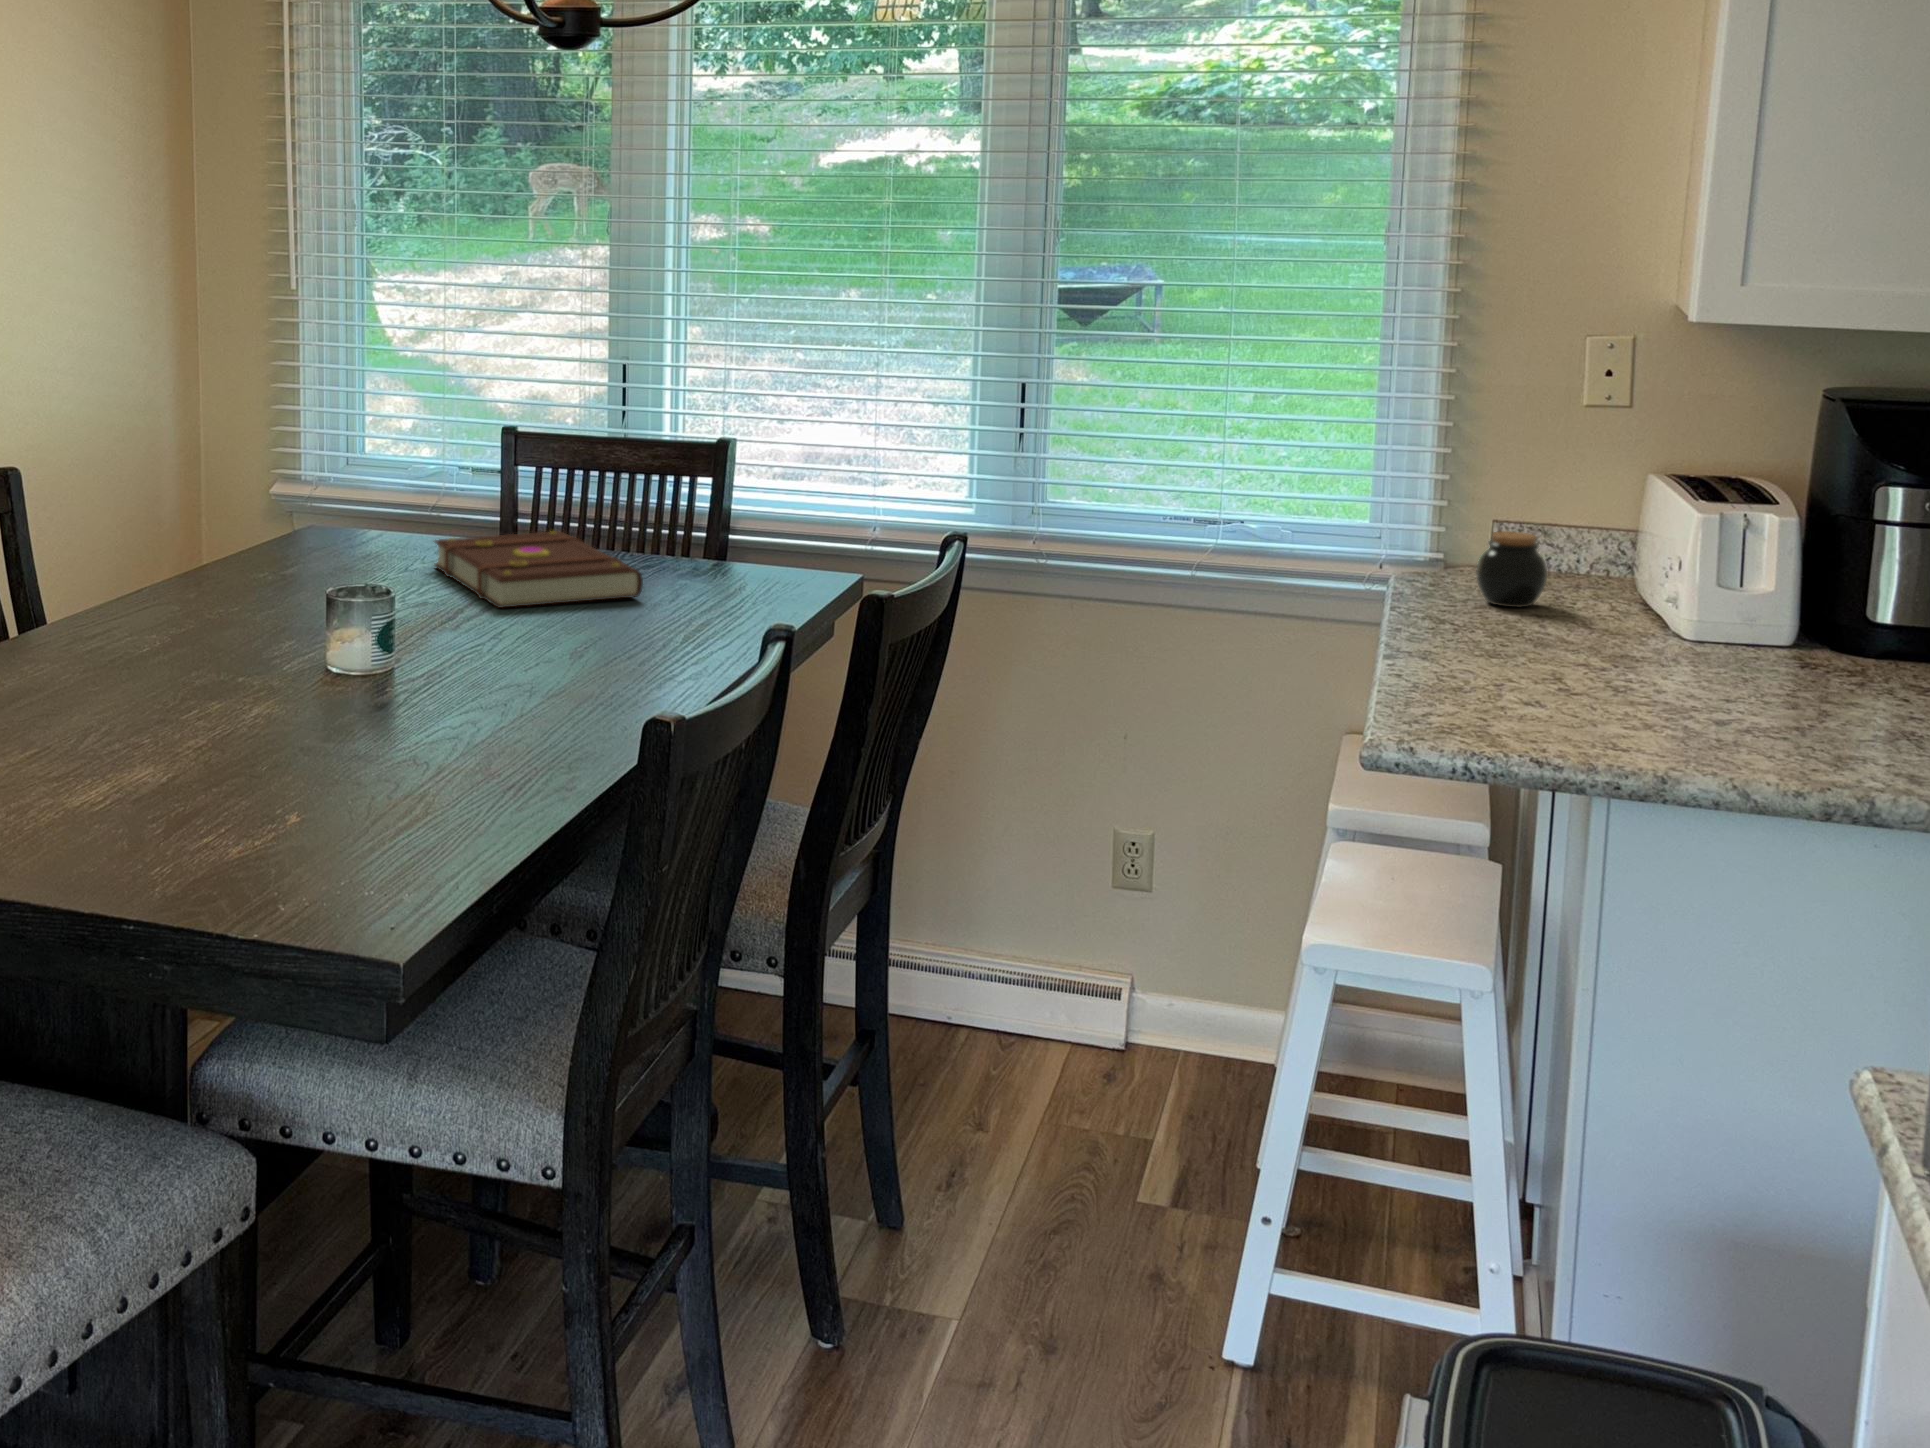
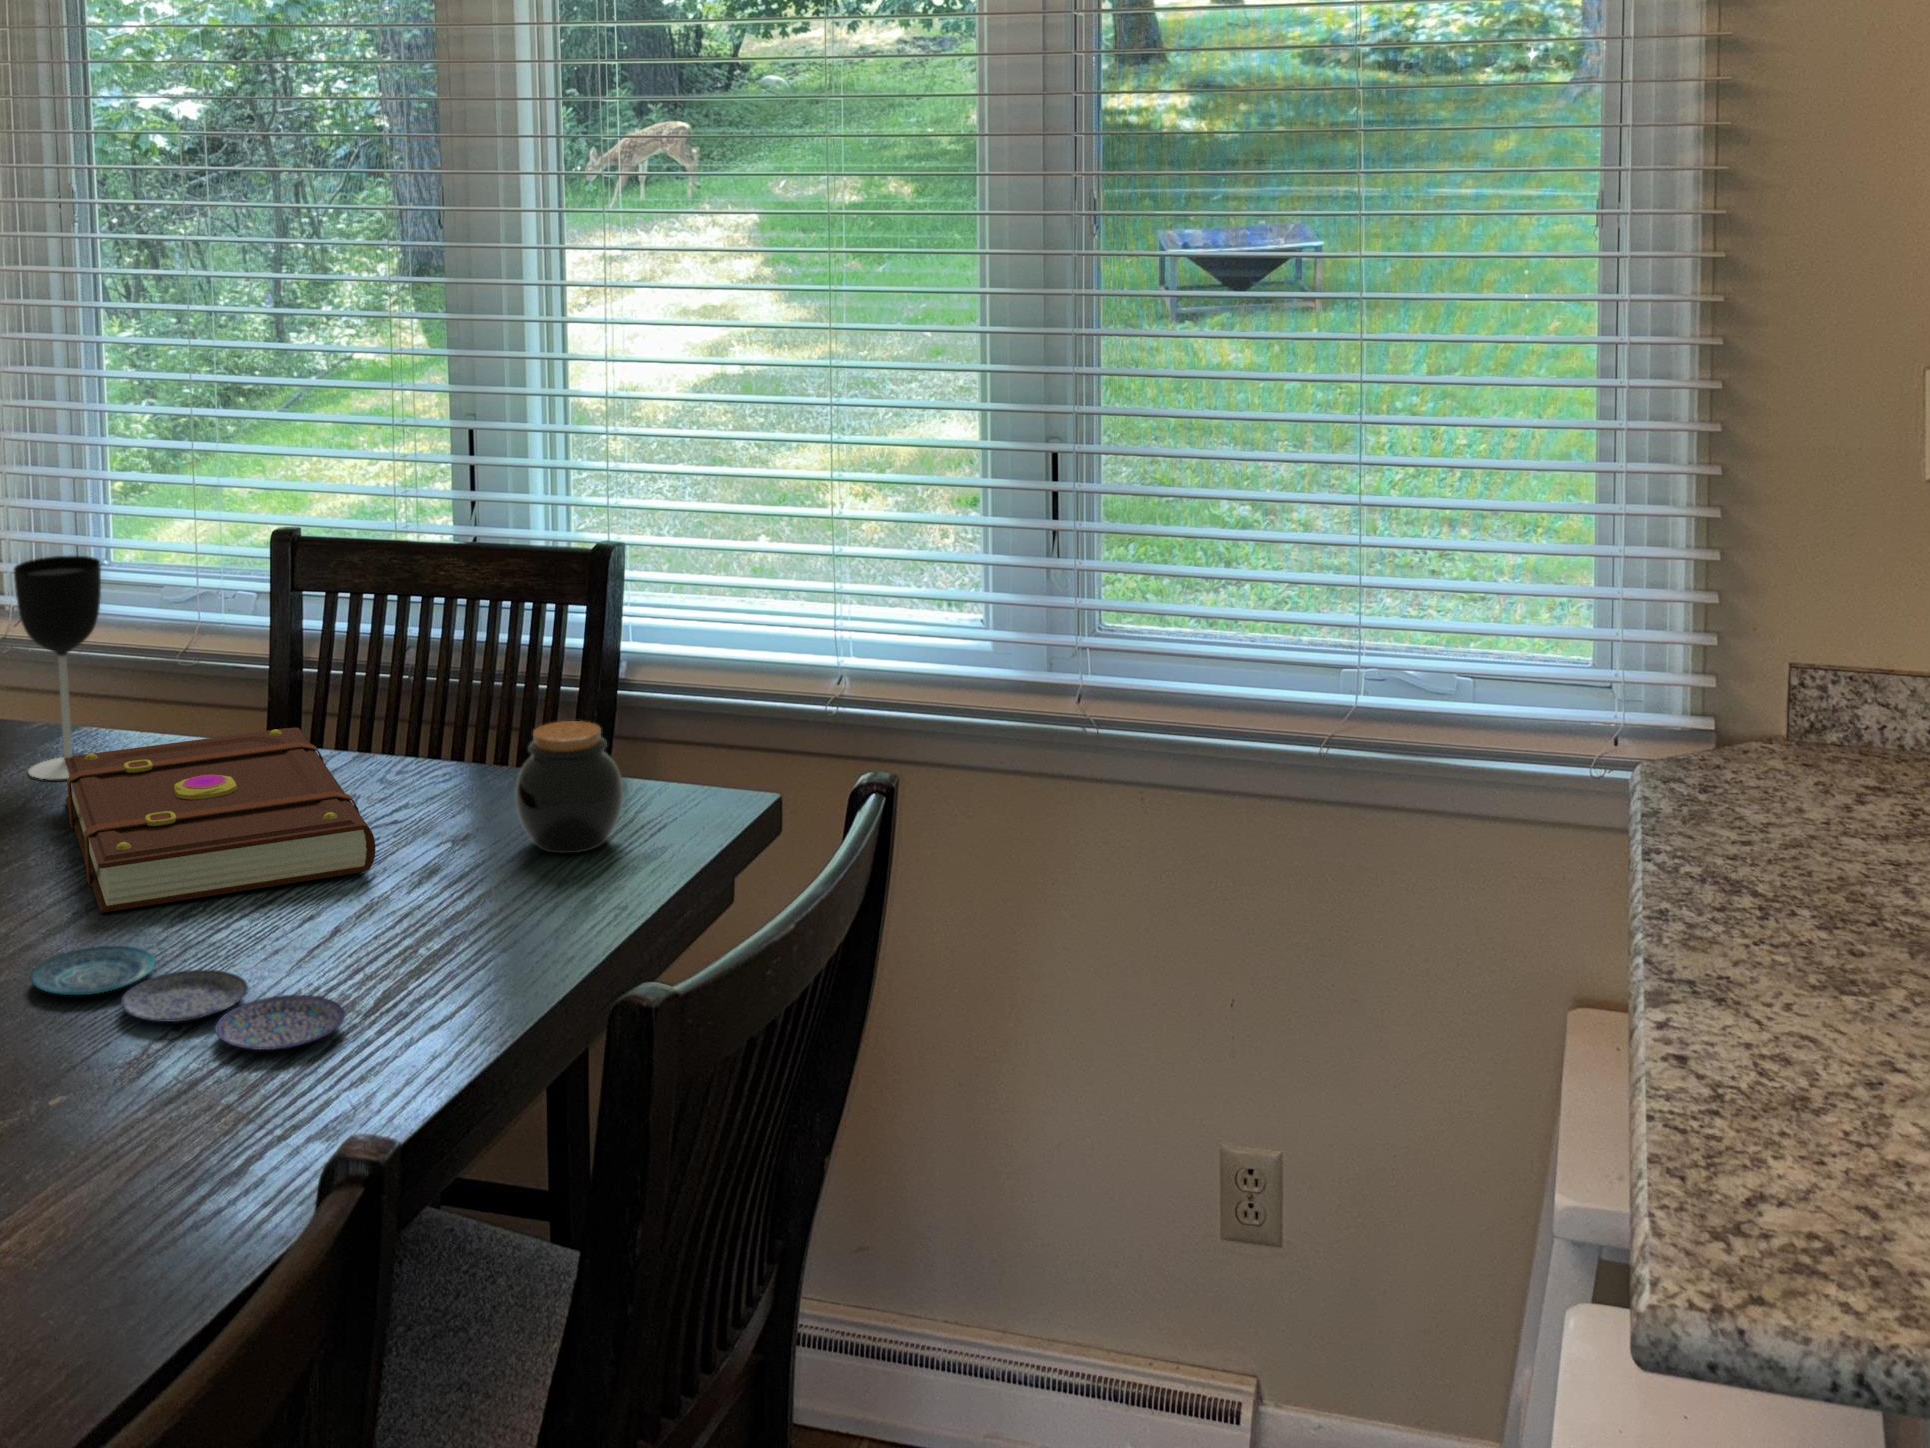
wine glass: none [394,426,444,558] -> present [14,556,101,779]
jar: present [1476,531,1547,607] -> present [515,721,623,853]
plate: none [486,617,671,655] -> present [31,946,345,1050]

